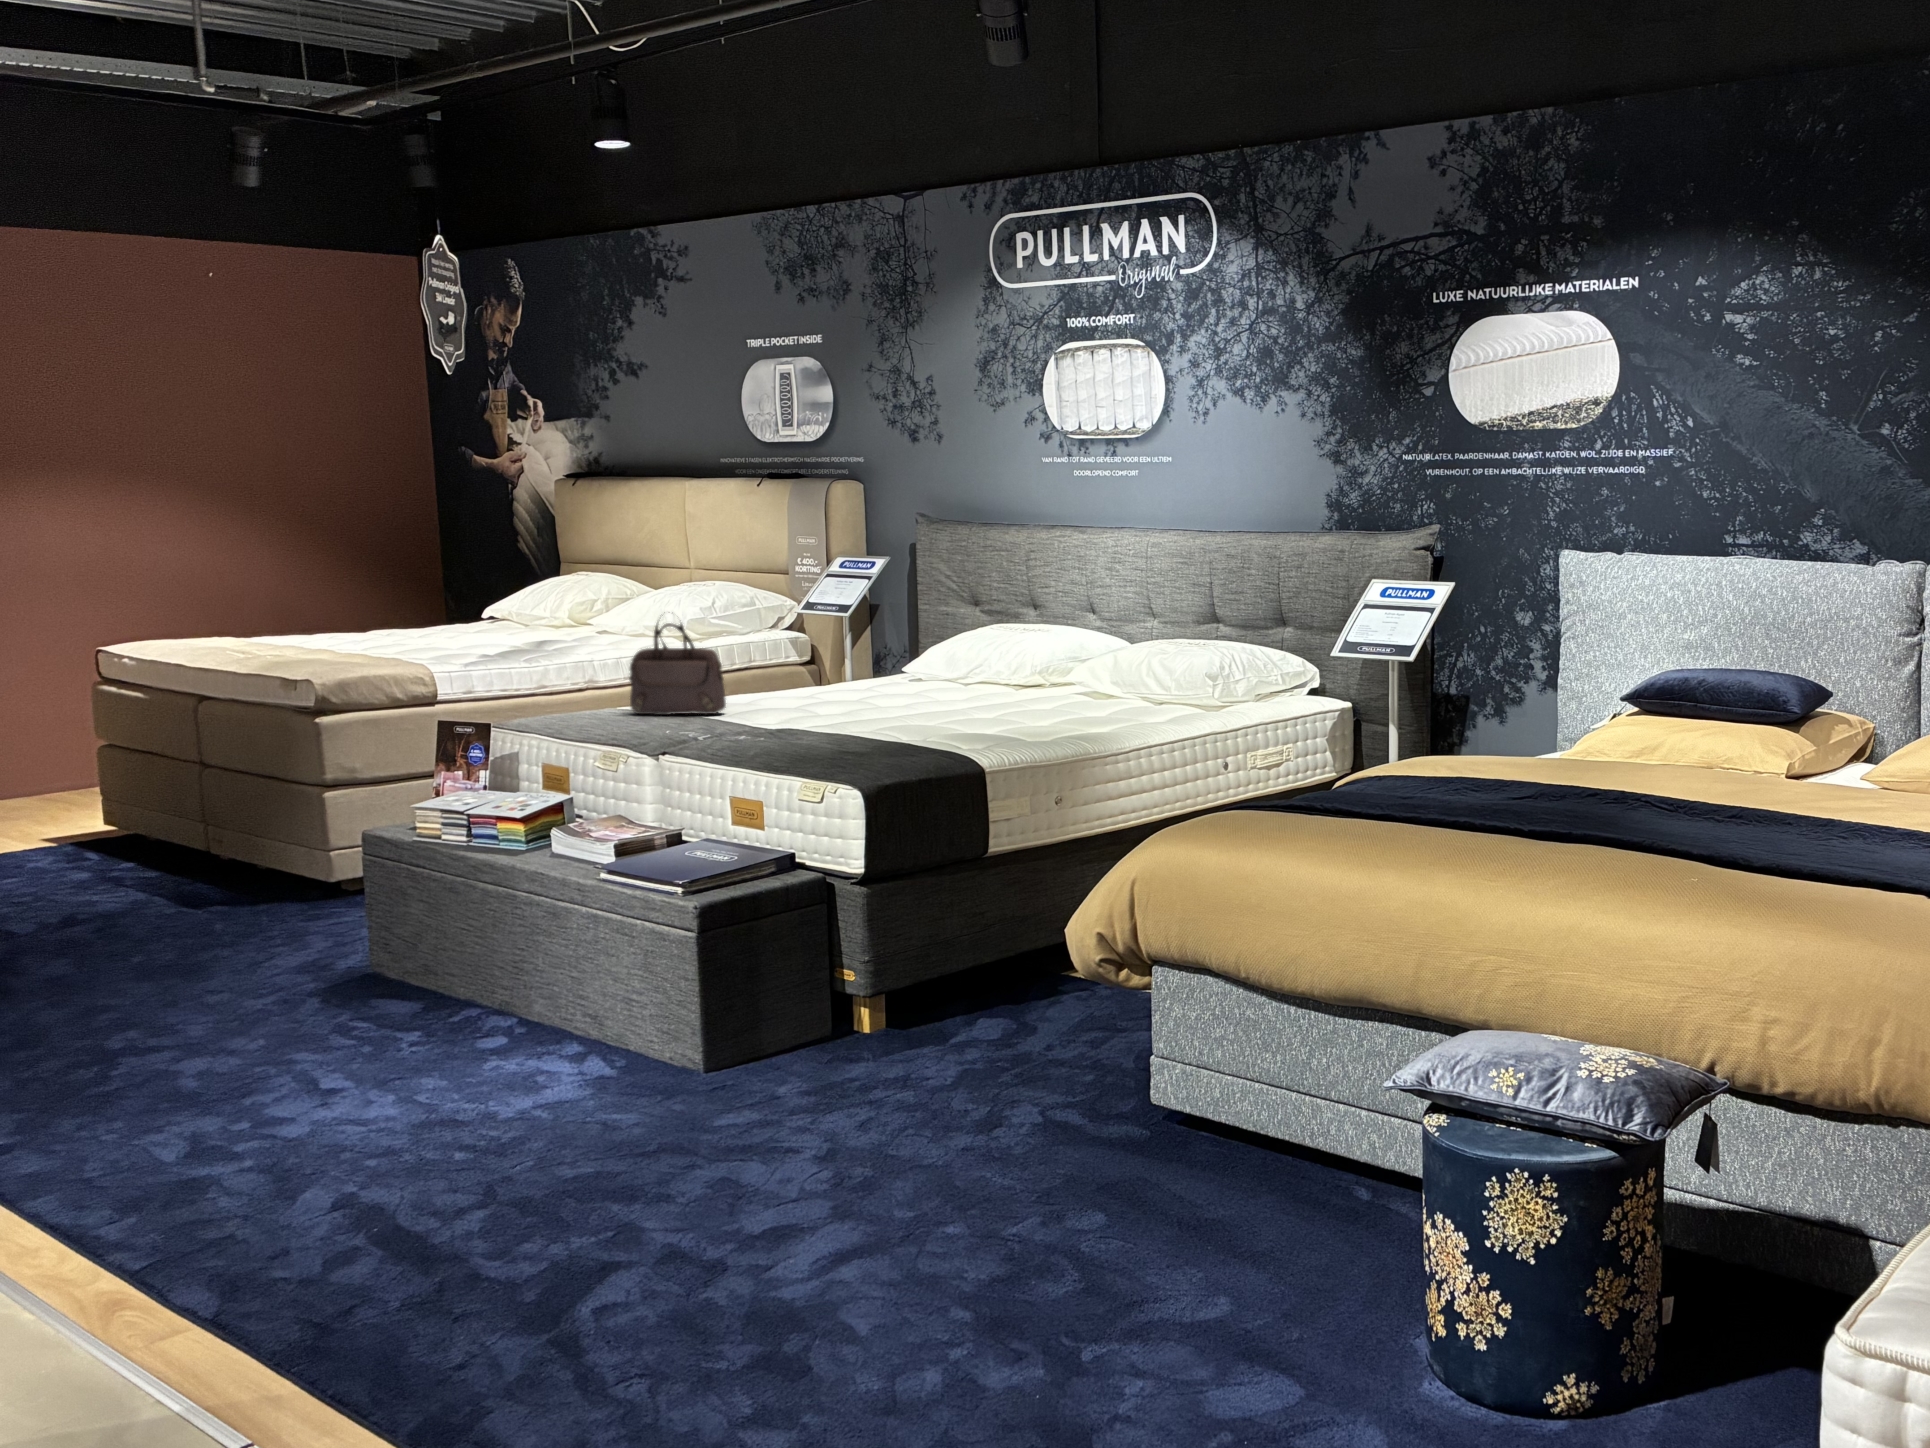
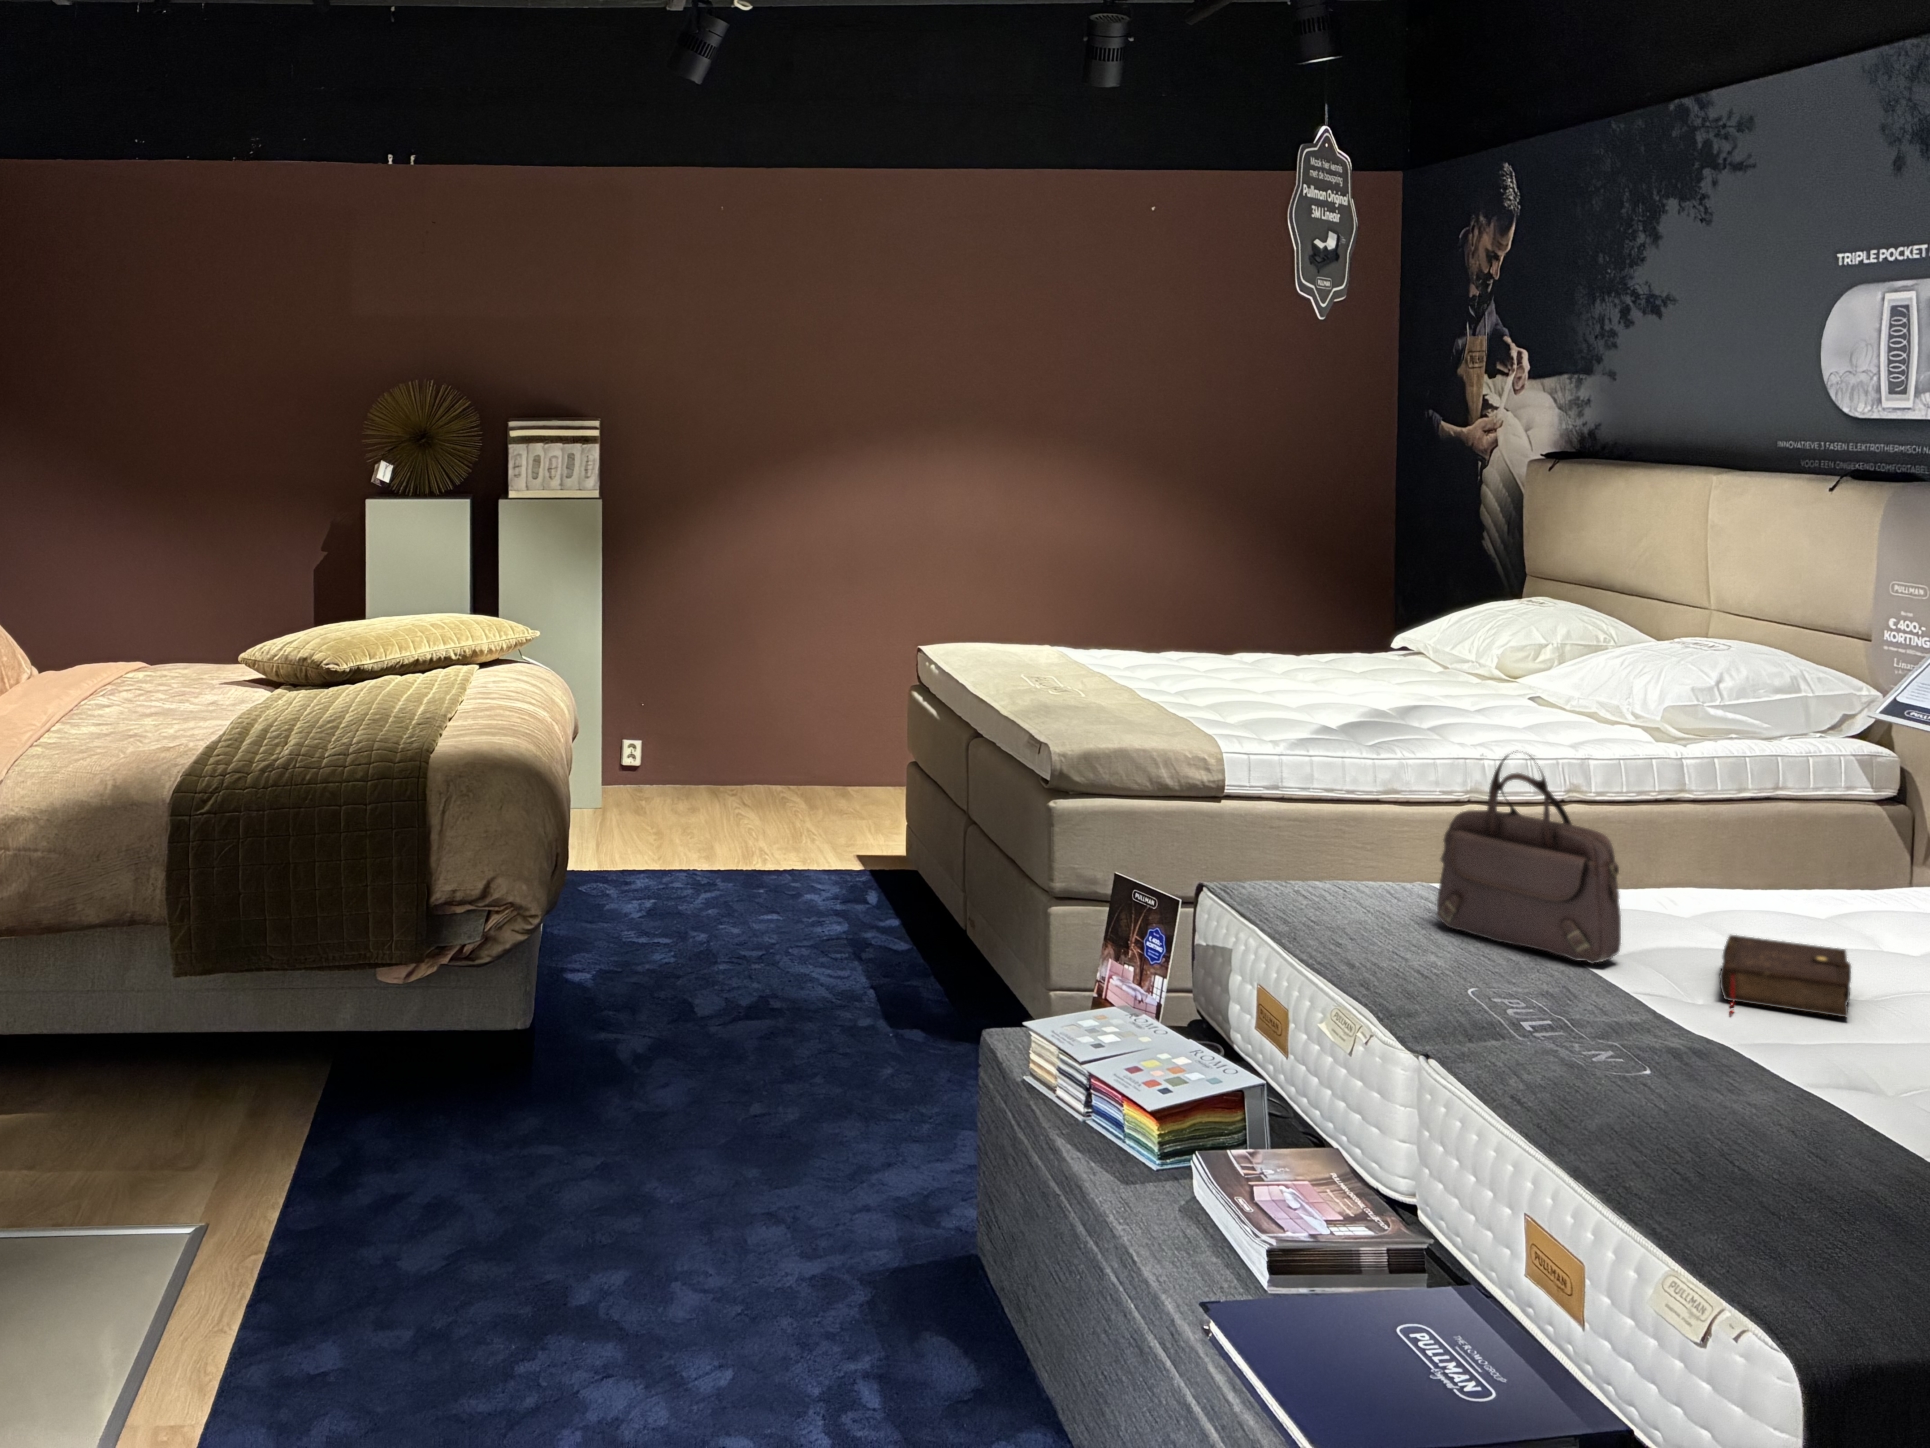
book: none [770,689,829,718] -> present [1720,935,1851,1017]

